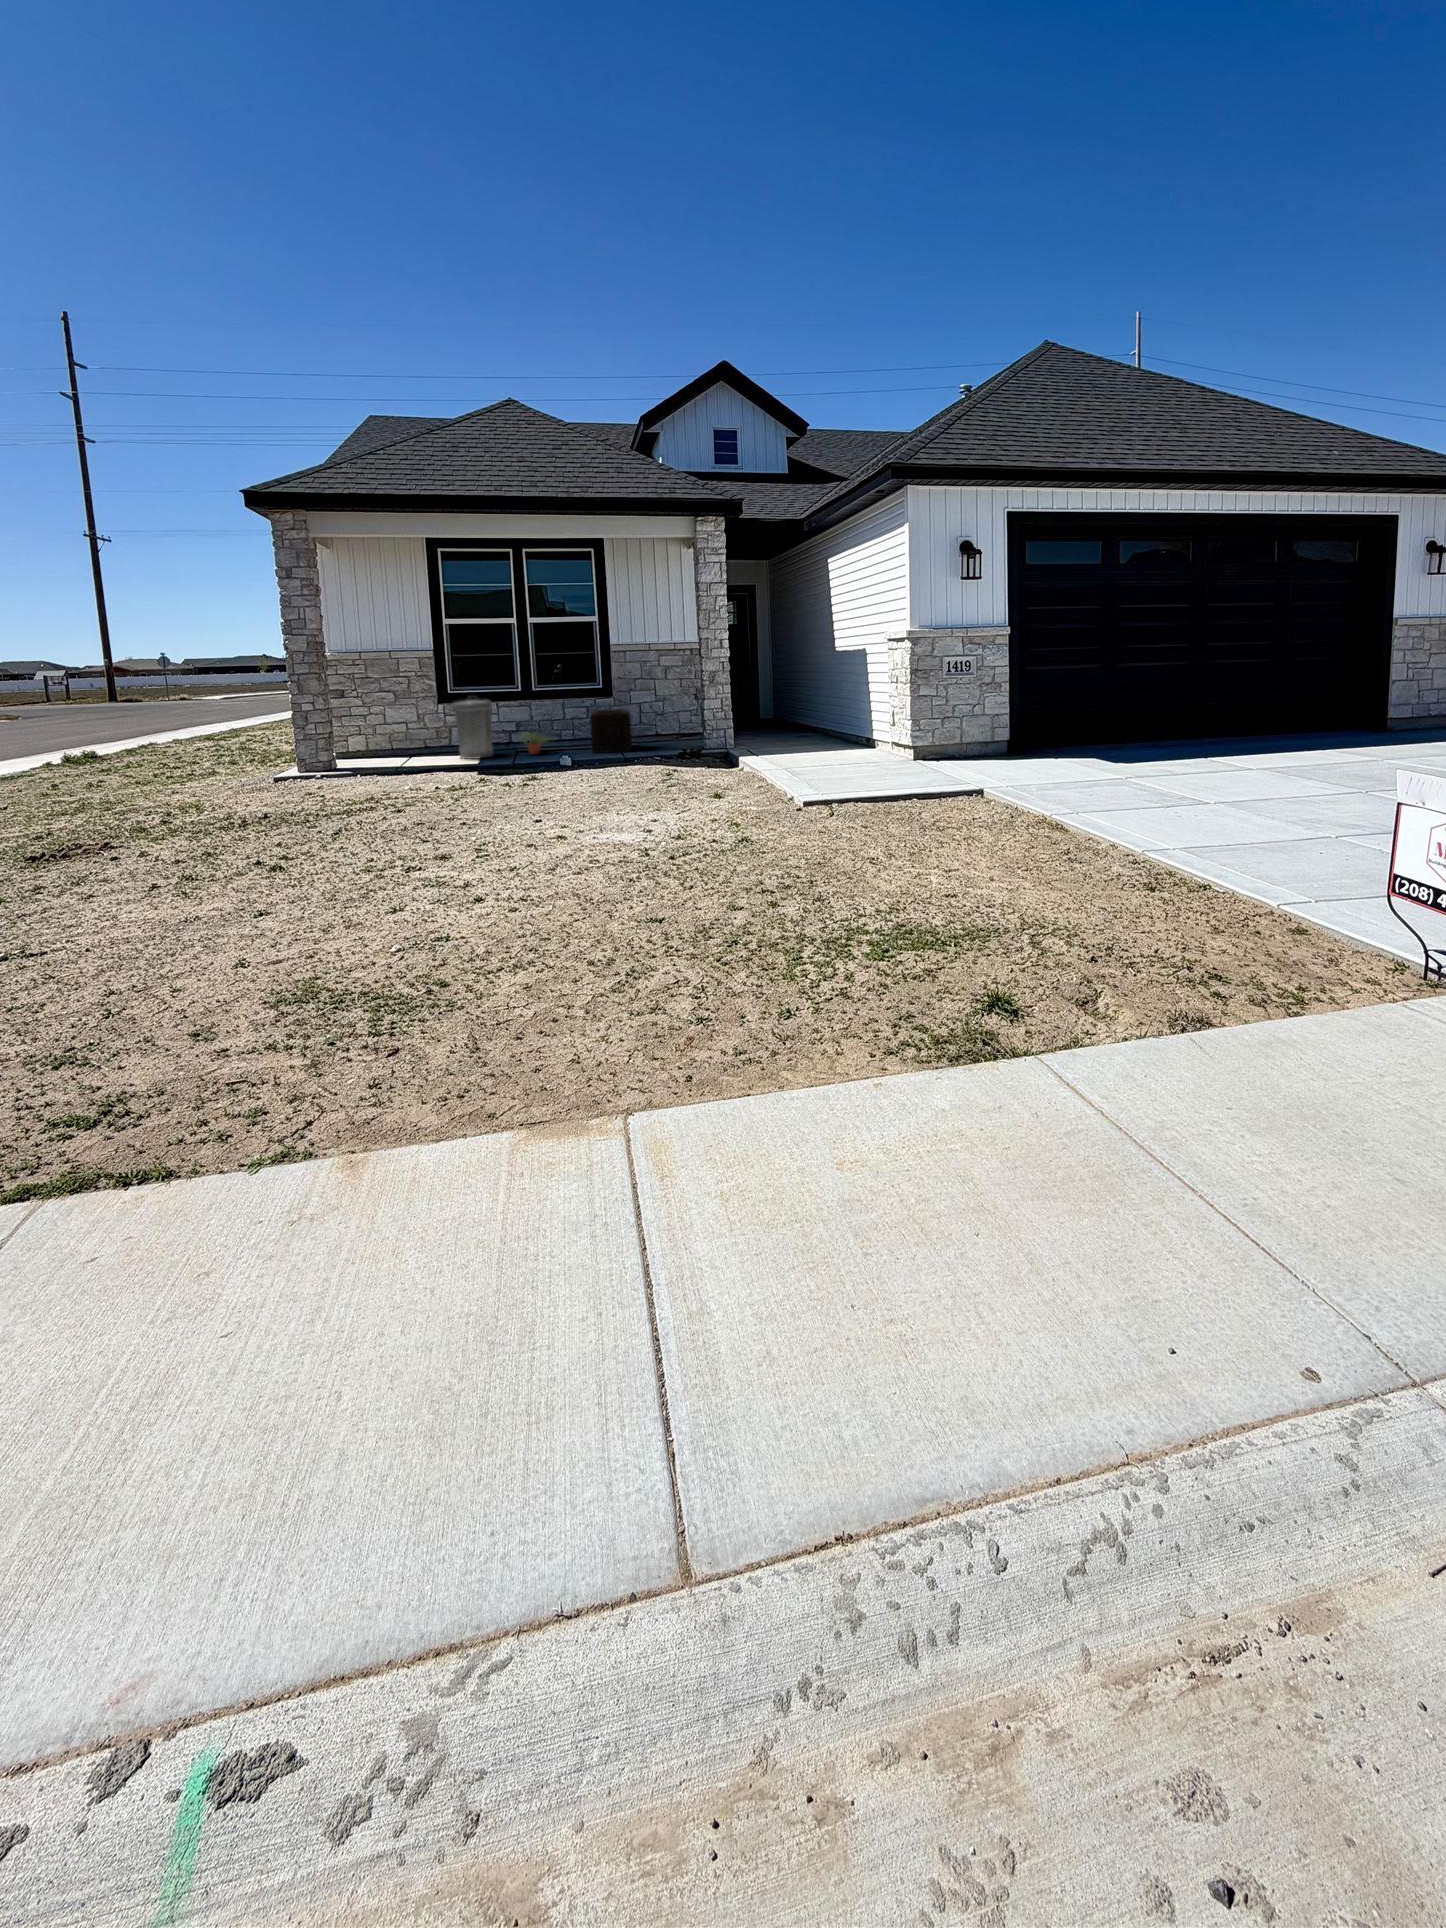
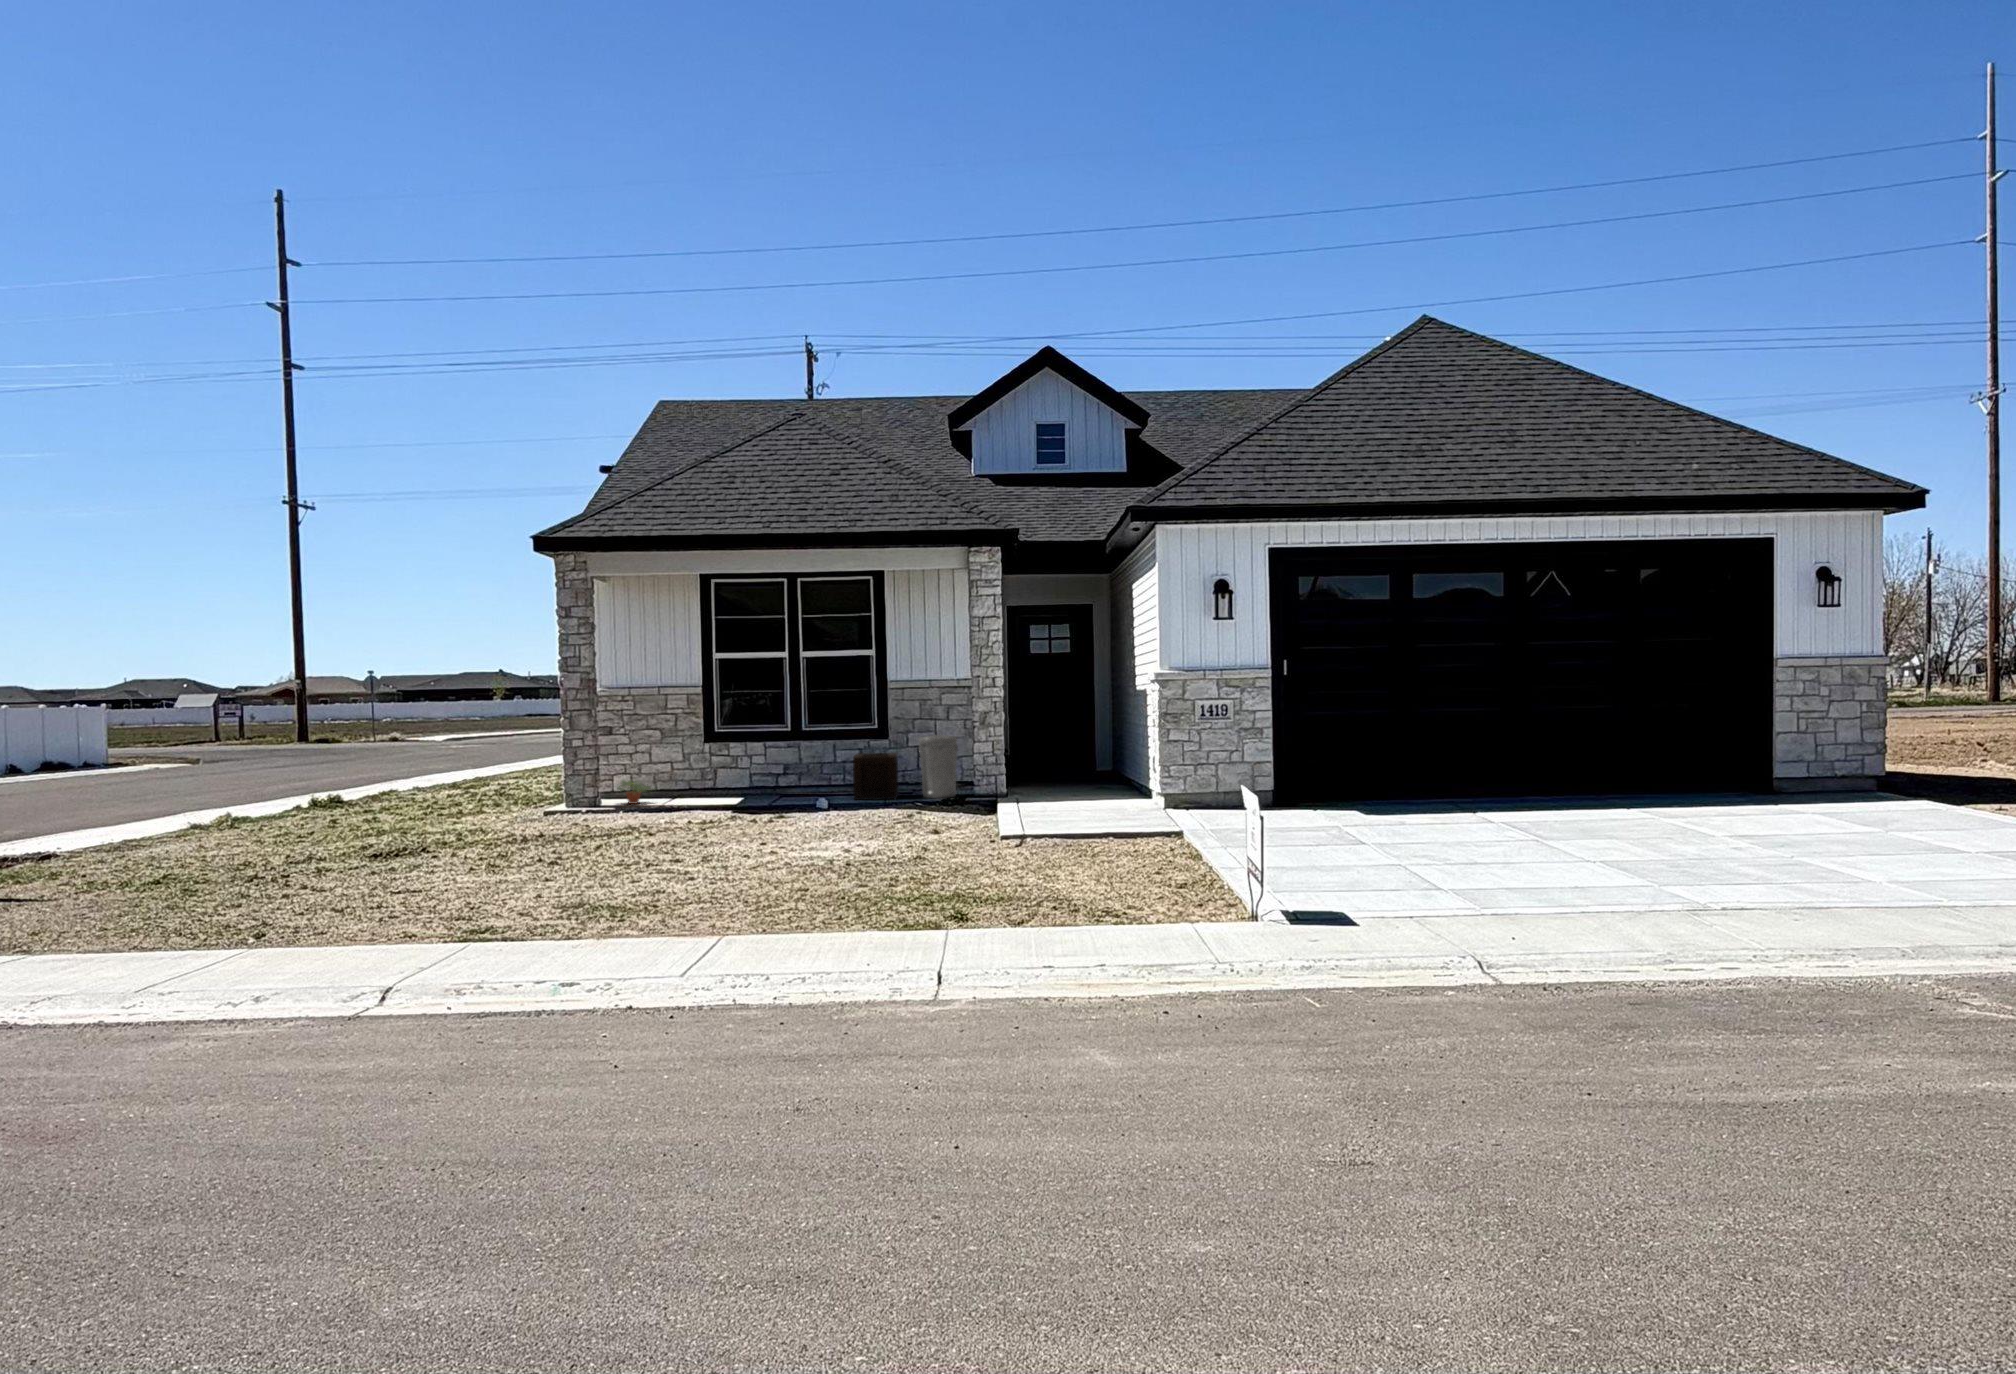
trash can: present [453,697,493,759] -> present [919,734,958,798]
potted plant: present [520,733,549,754] -> present [618,780,650,804]

